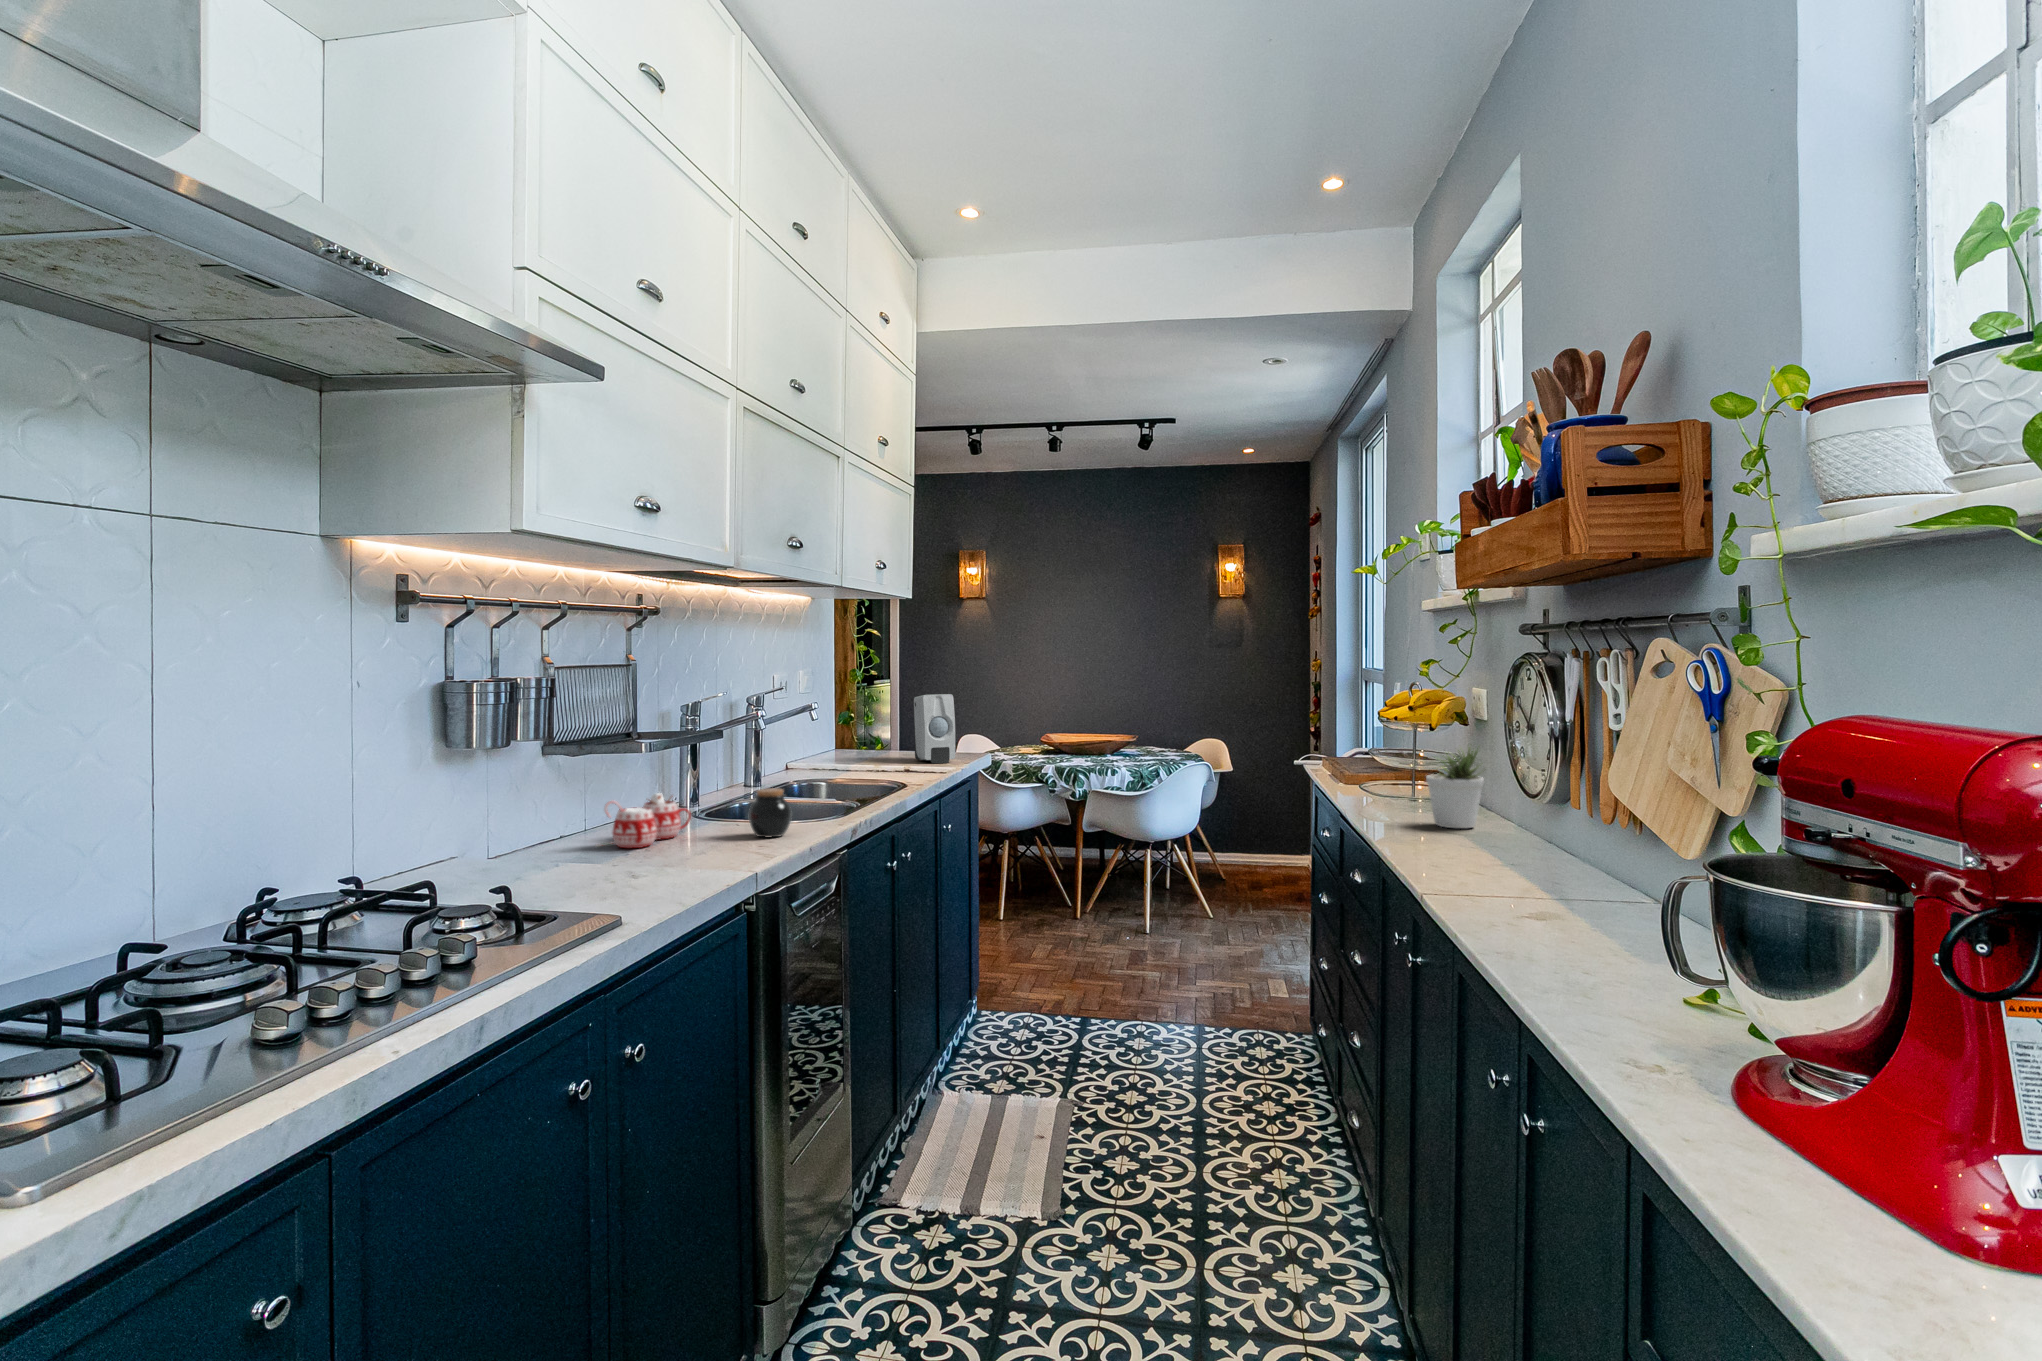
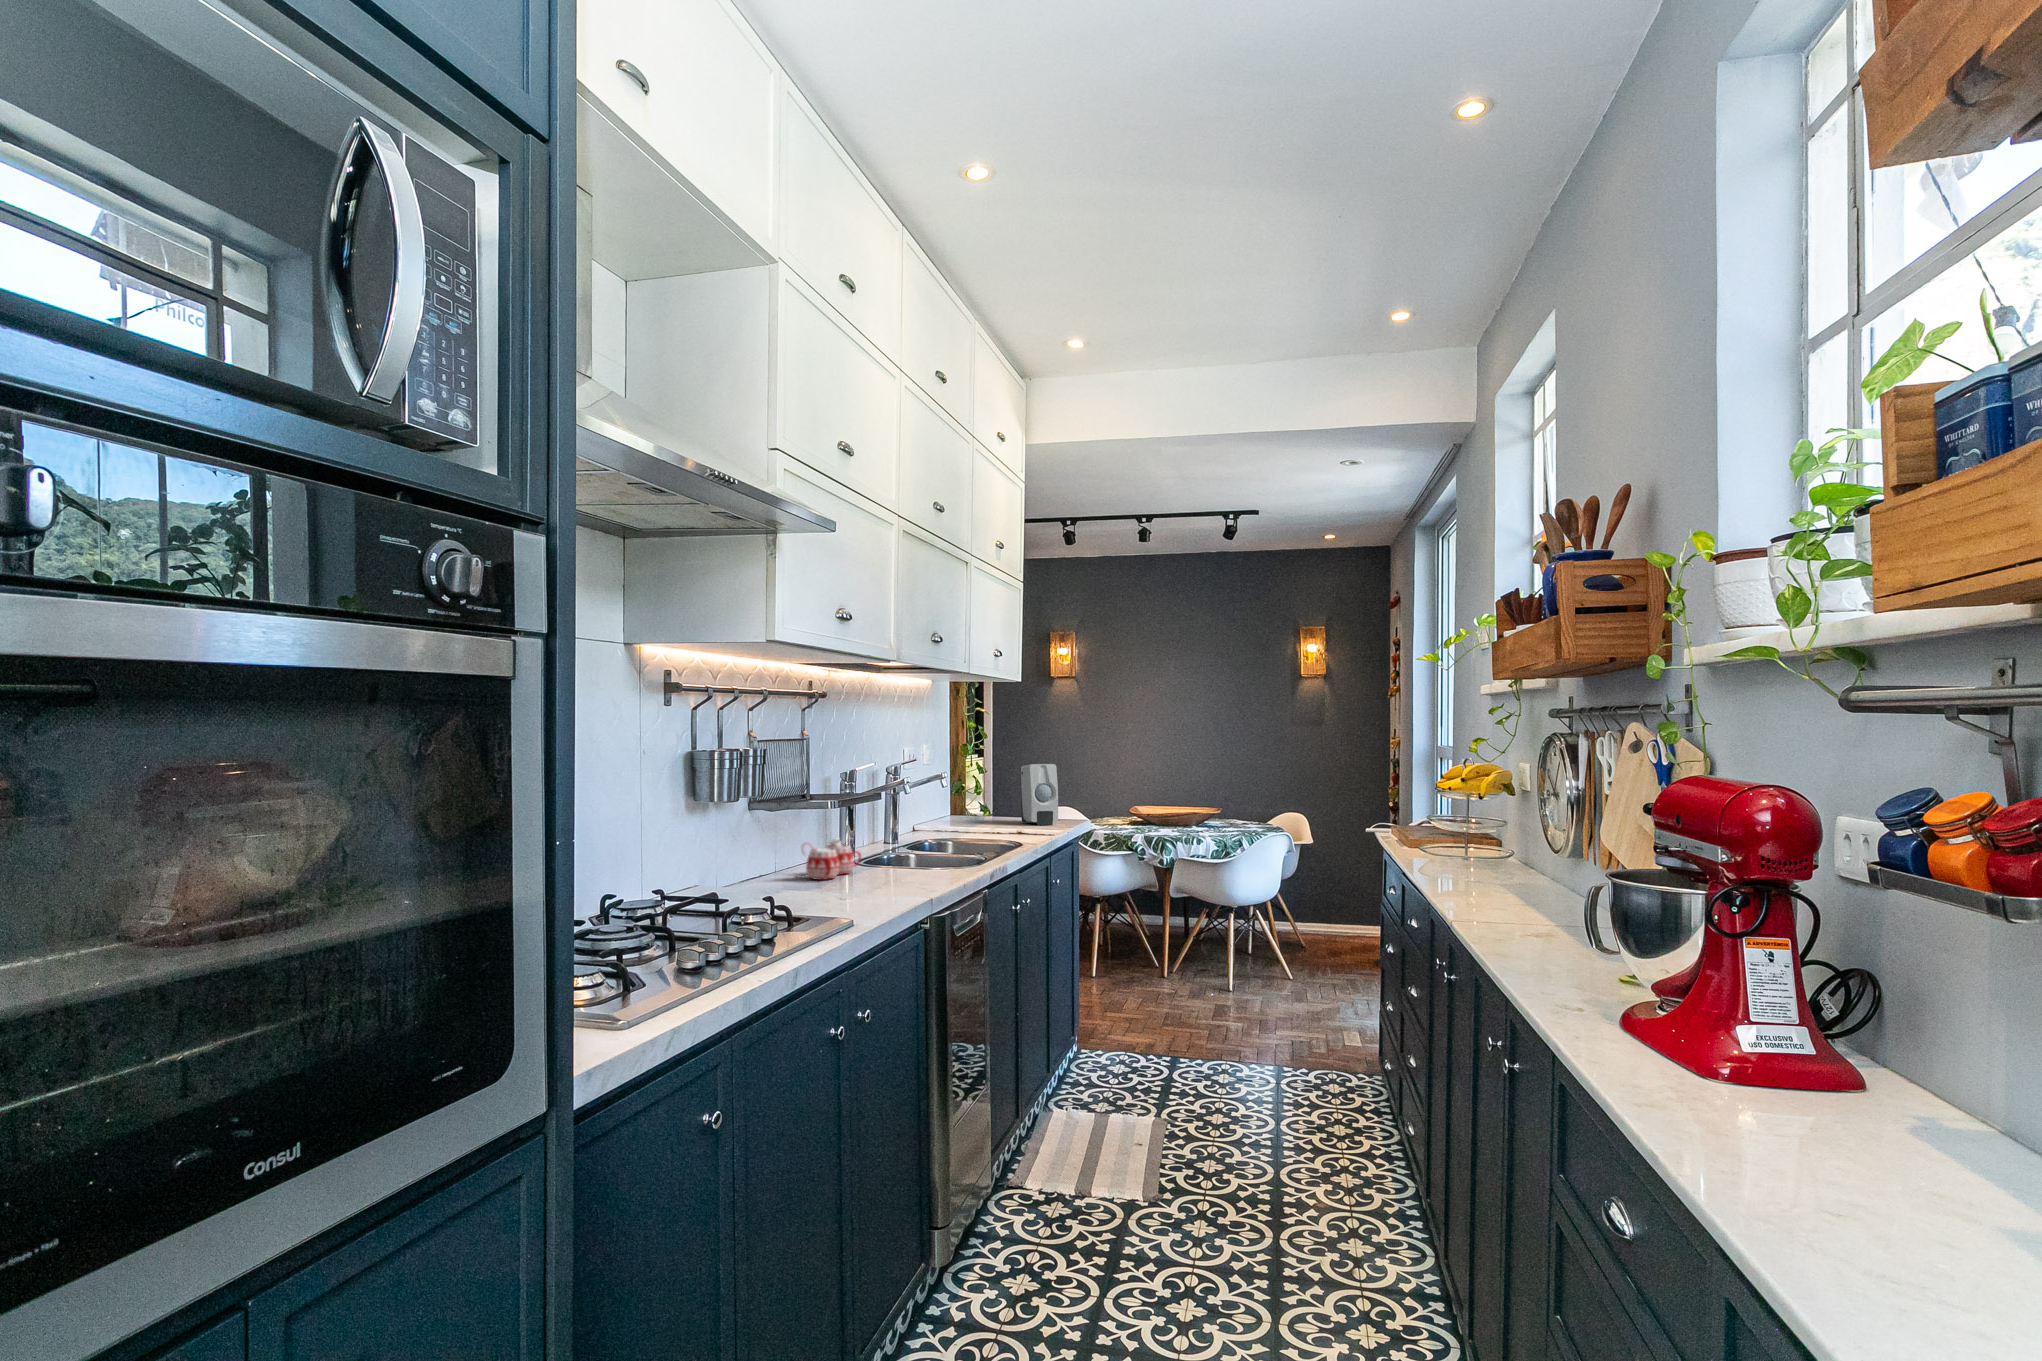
potted plant: present [1426,748,1484,829] -> none [1464,806,1514,878]
jar: present [749,788,792,837] -> none [908,836,942,874]

